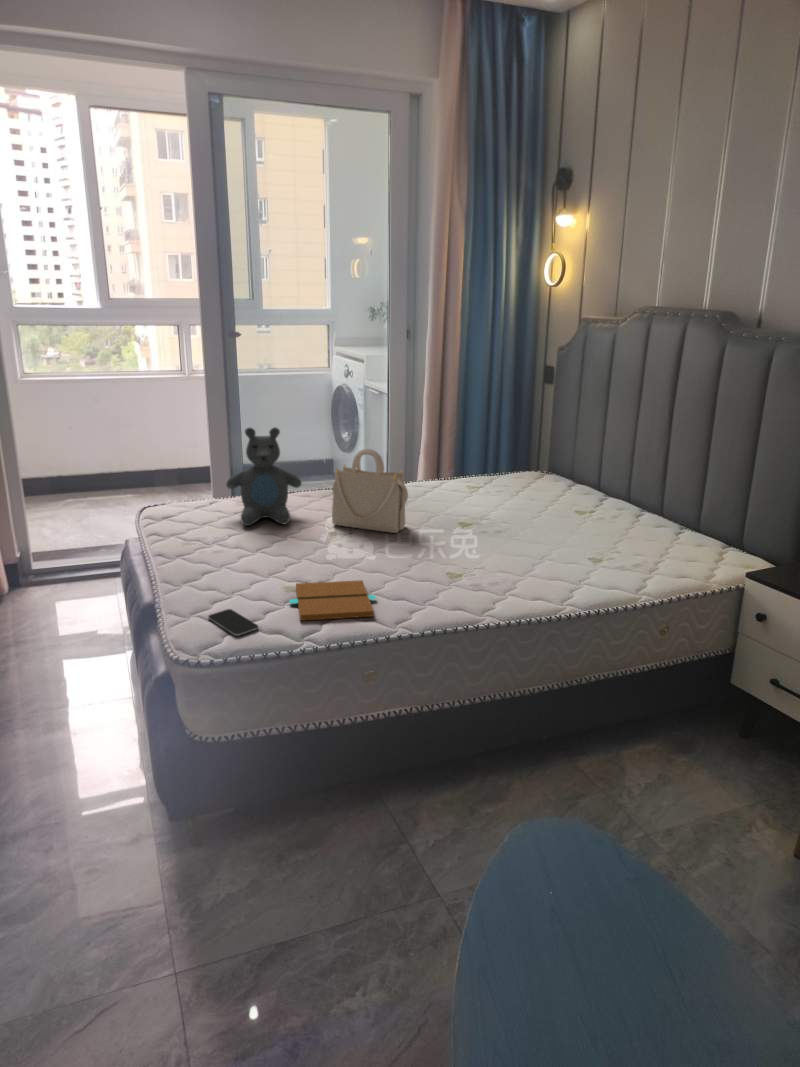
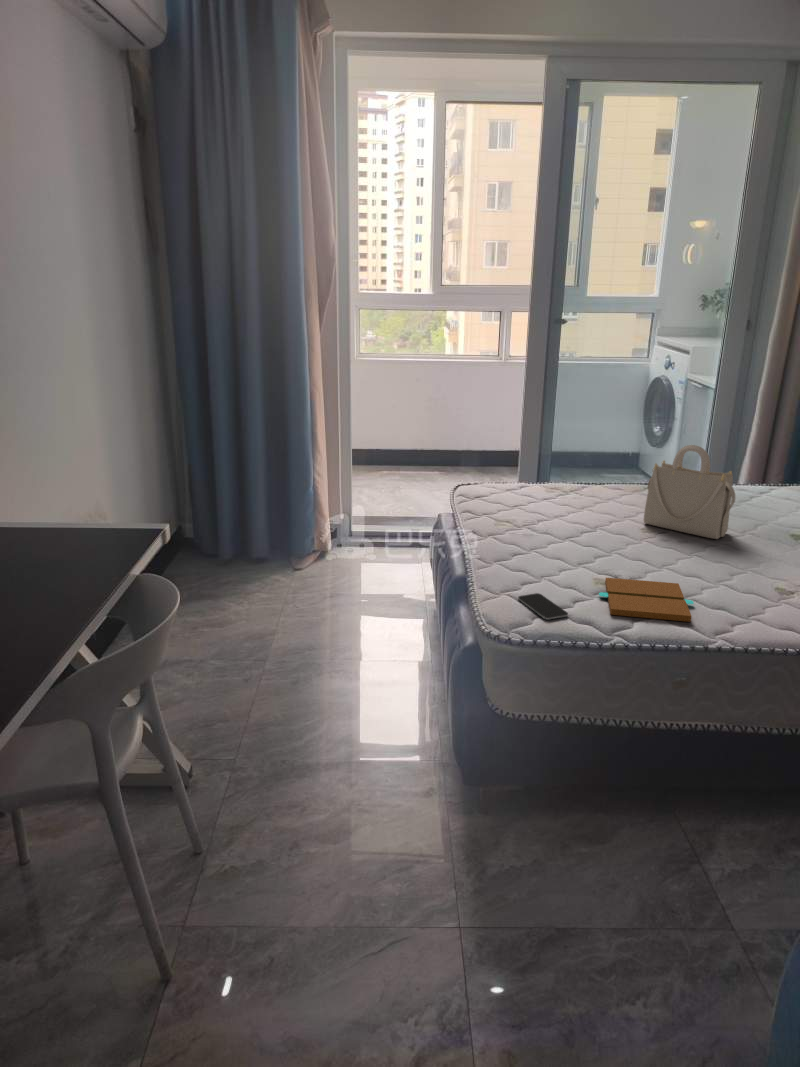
teddy bear: present [226,428,301,526] -> none [535,416,613,518]

